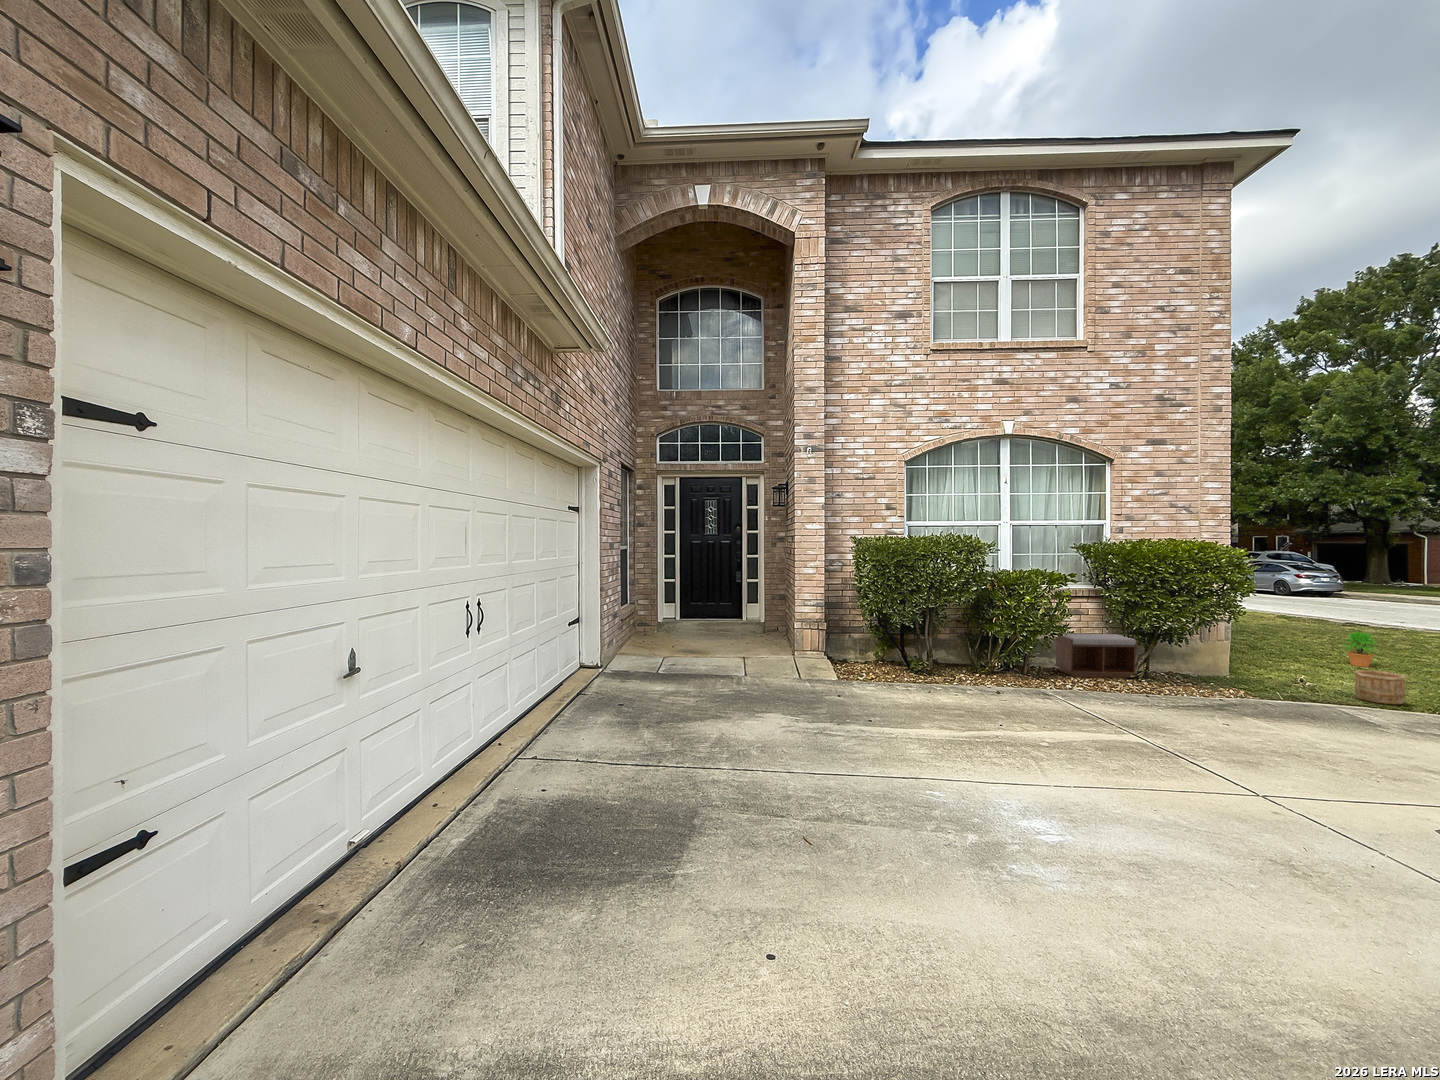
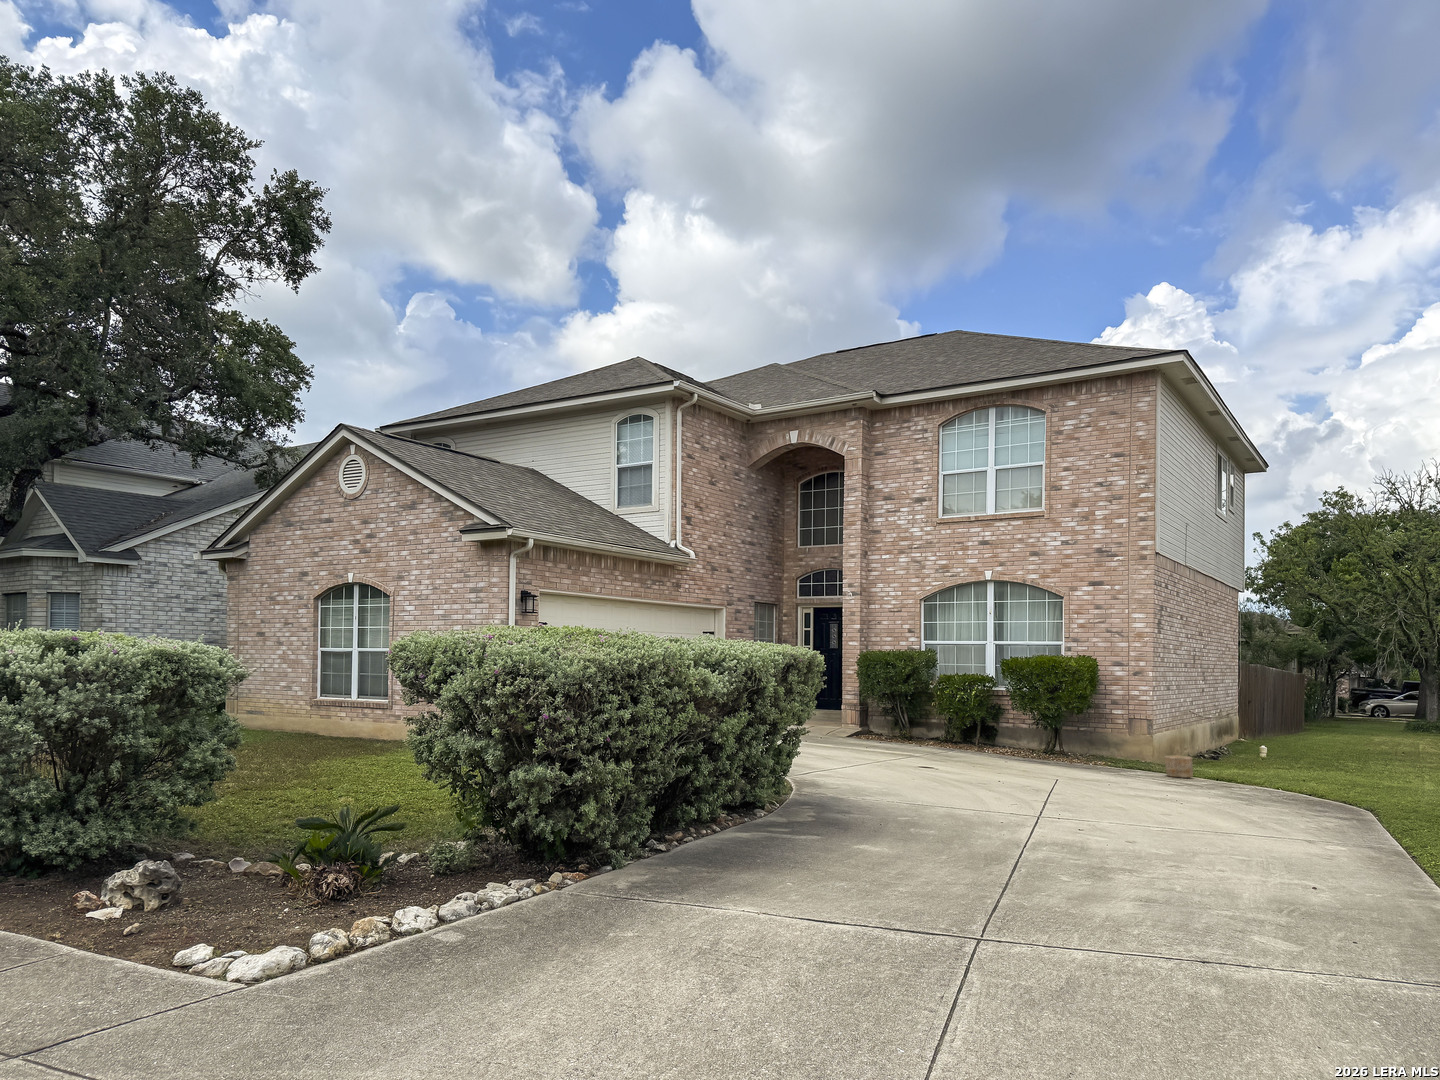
potted plant: present [1344,632,1376,667] -> none [1314,749,1345,783]
bench: present [1055,633,1137,678] -> none [1008,727,1061,760]

